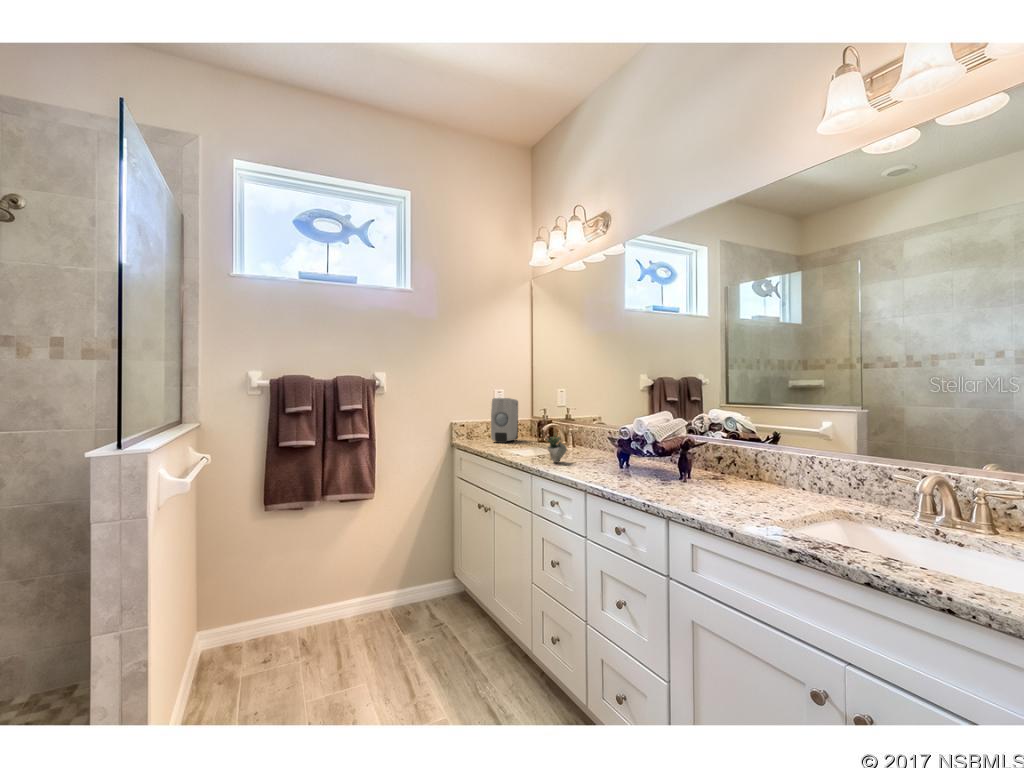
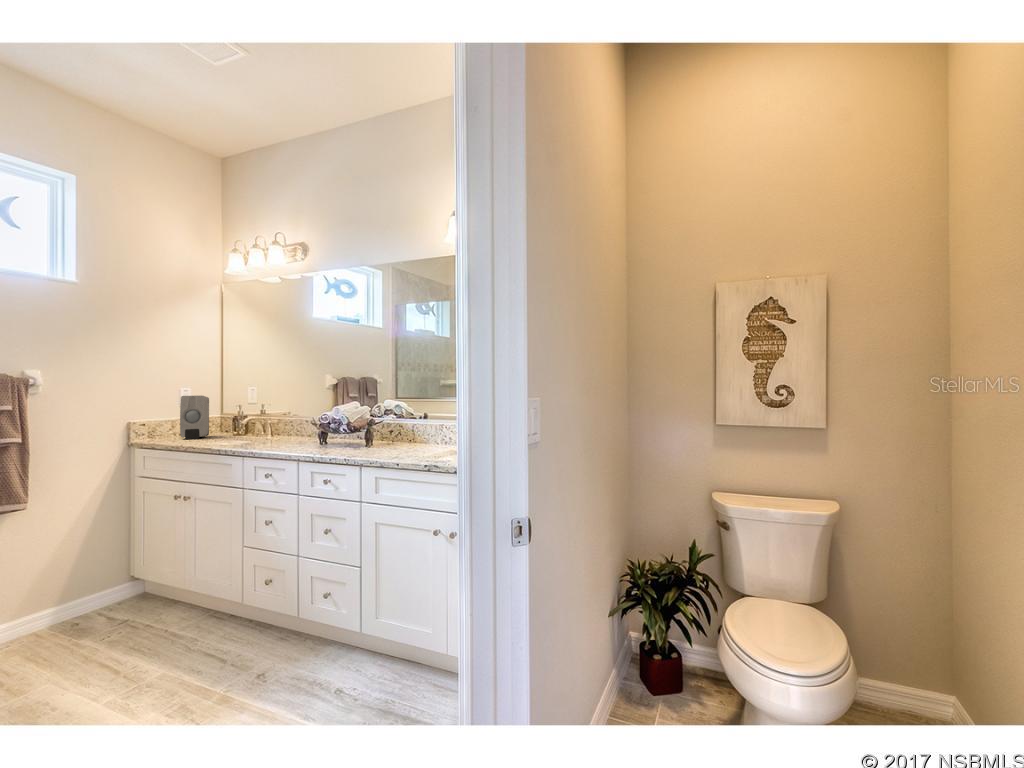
succulent plant: present [547,434,567,463] -> none [256,421,280,447]

